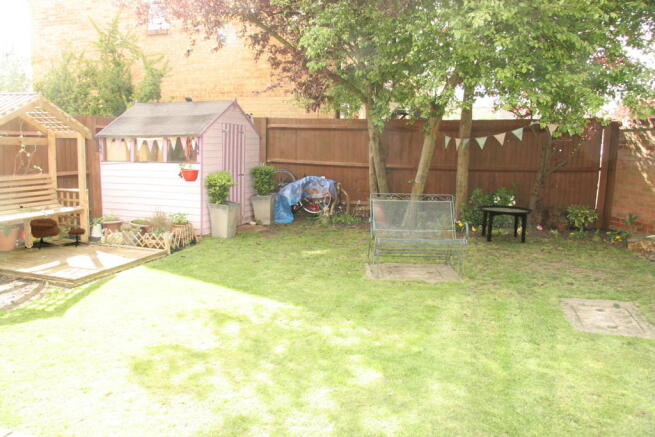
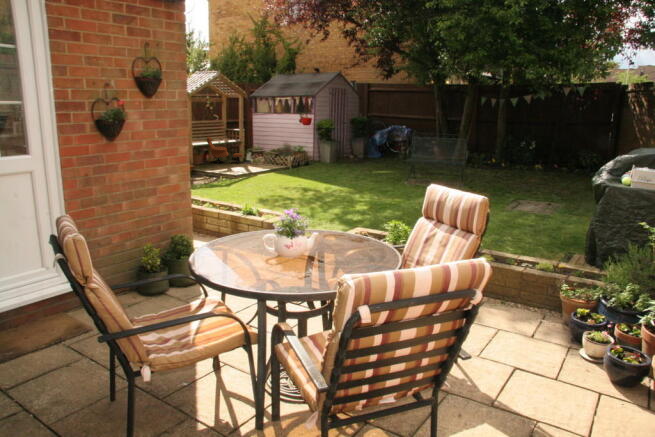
round table: present [478,205,533,243] -> none [511,147,554,175]

